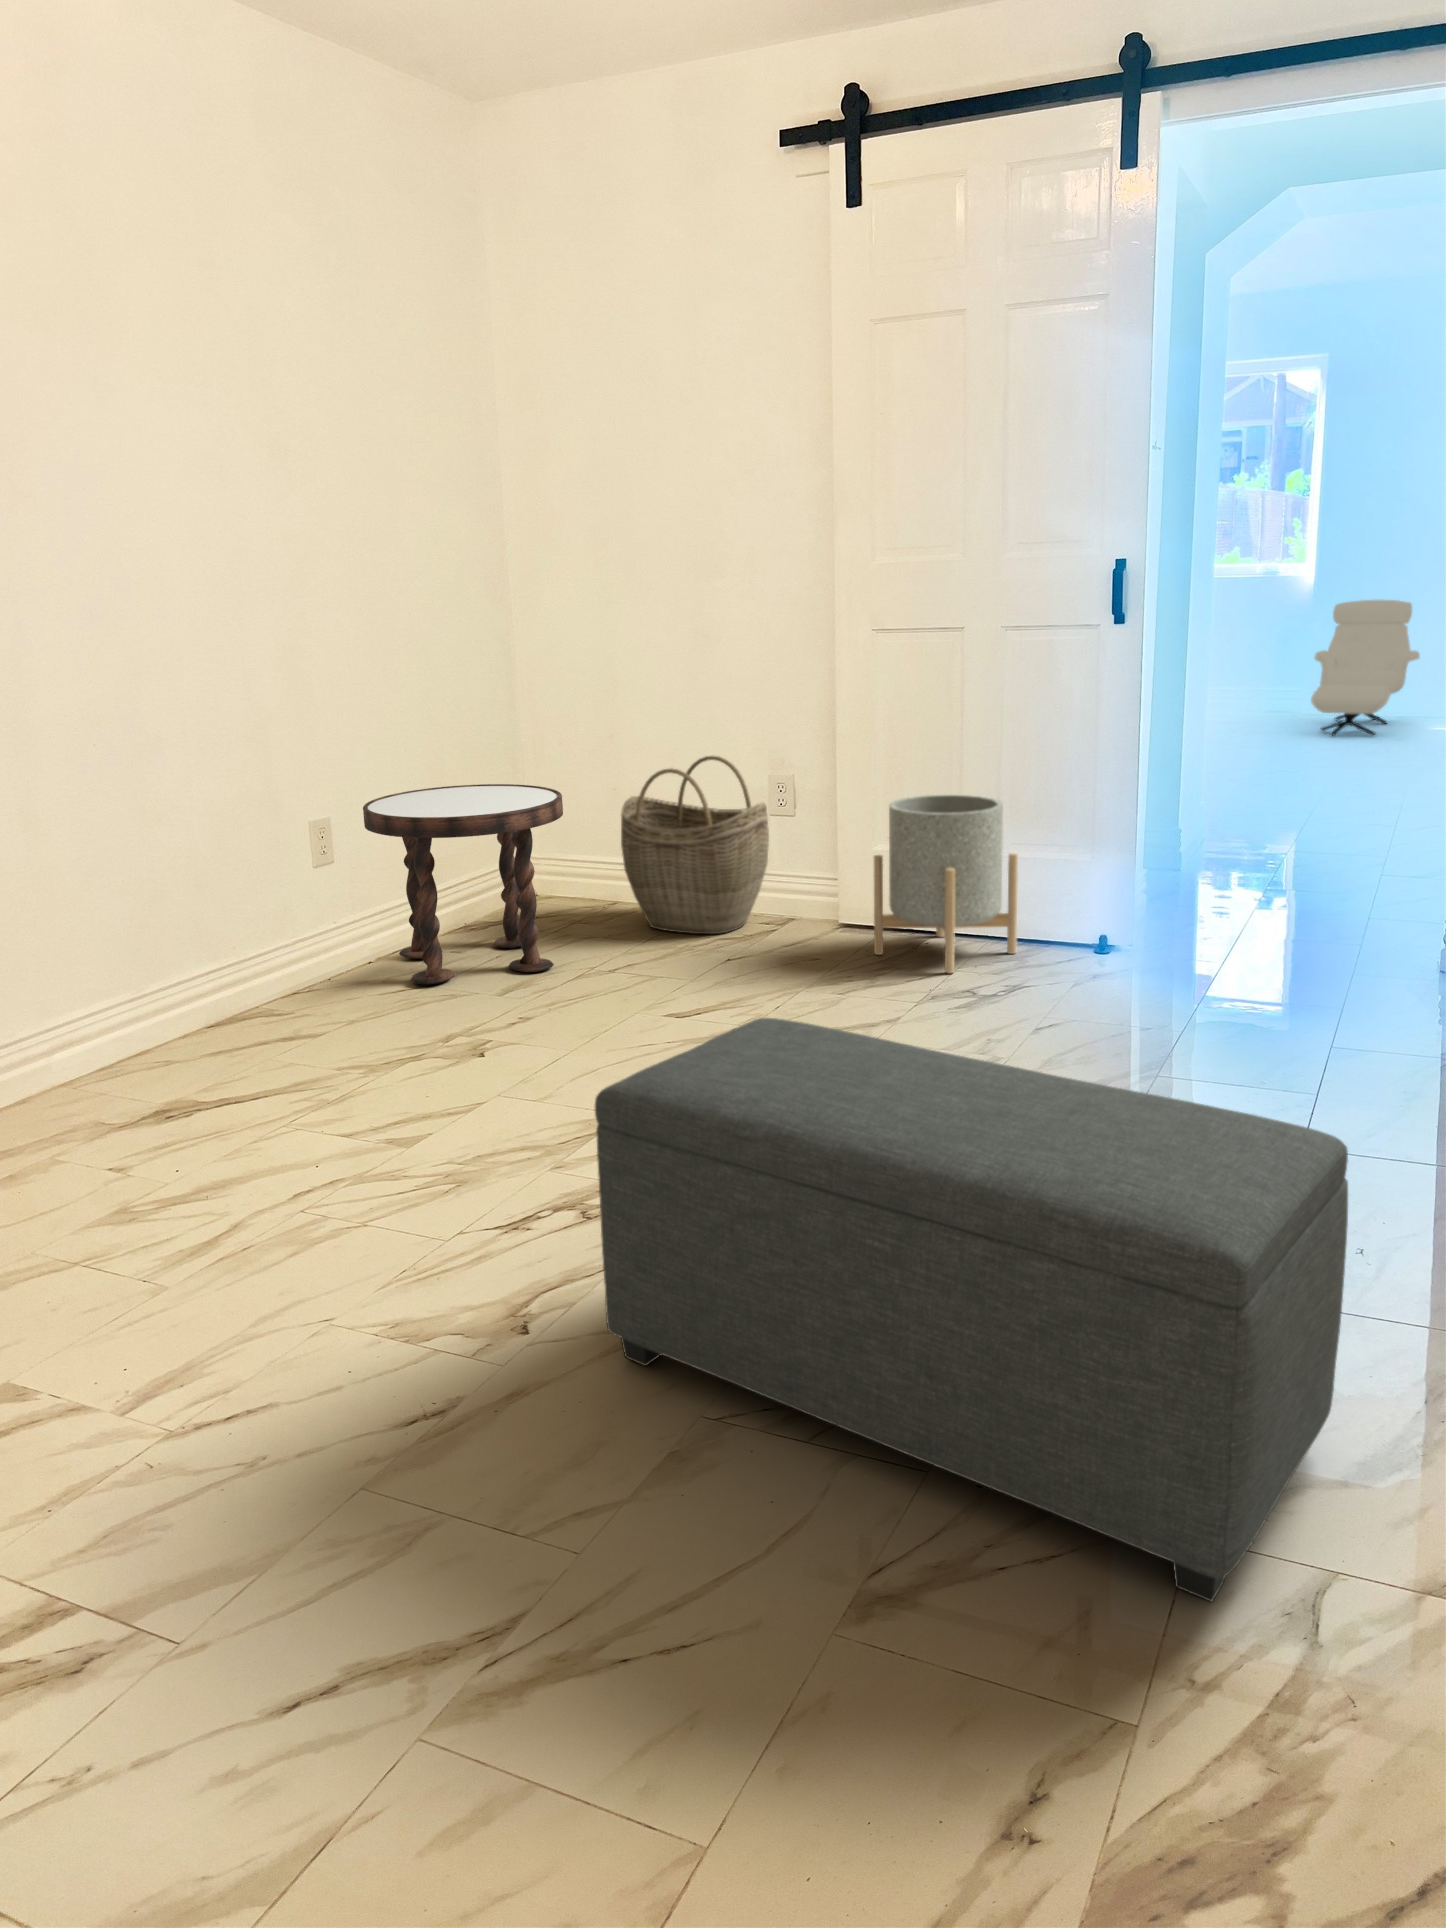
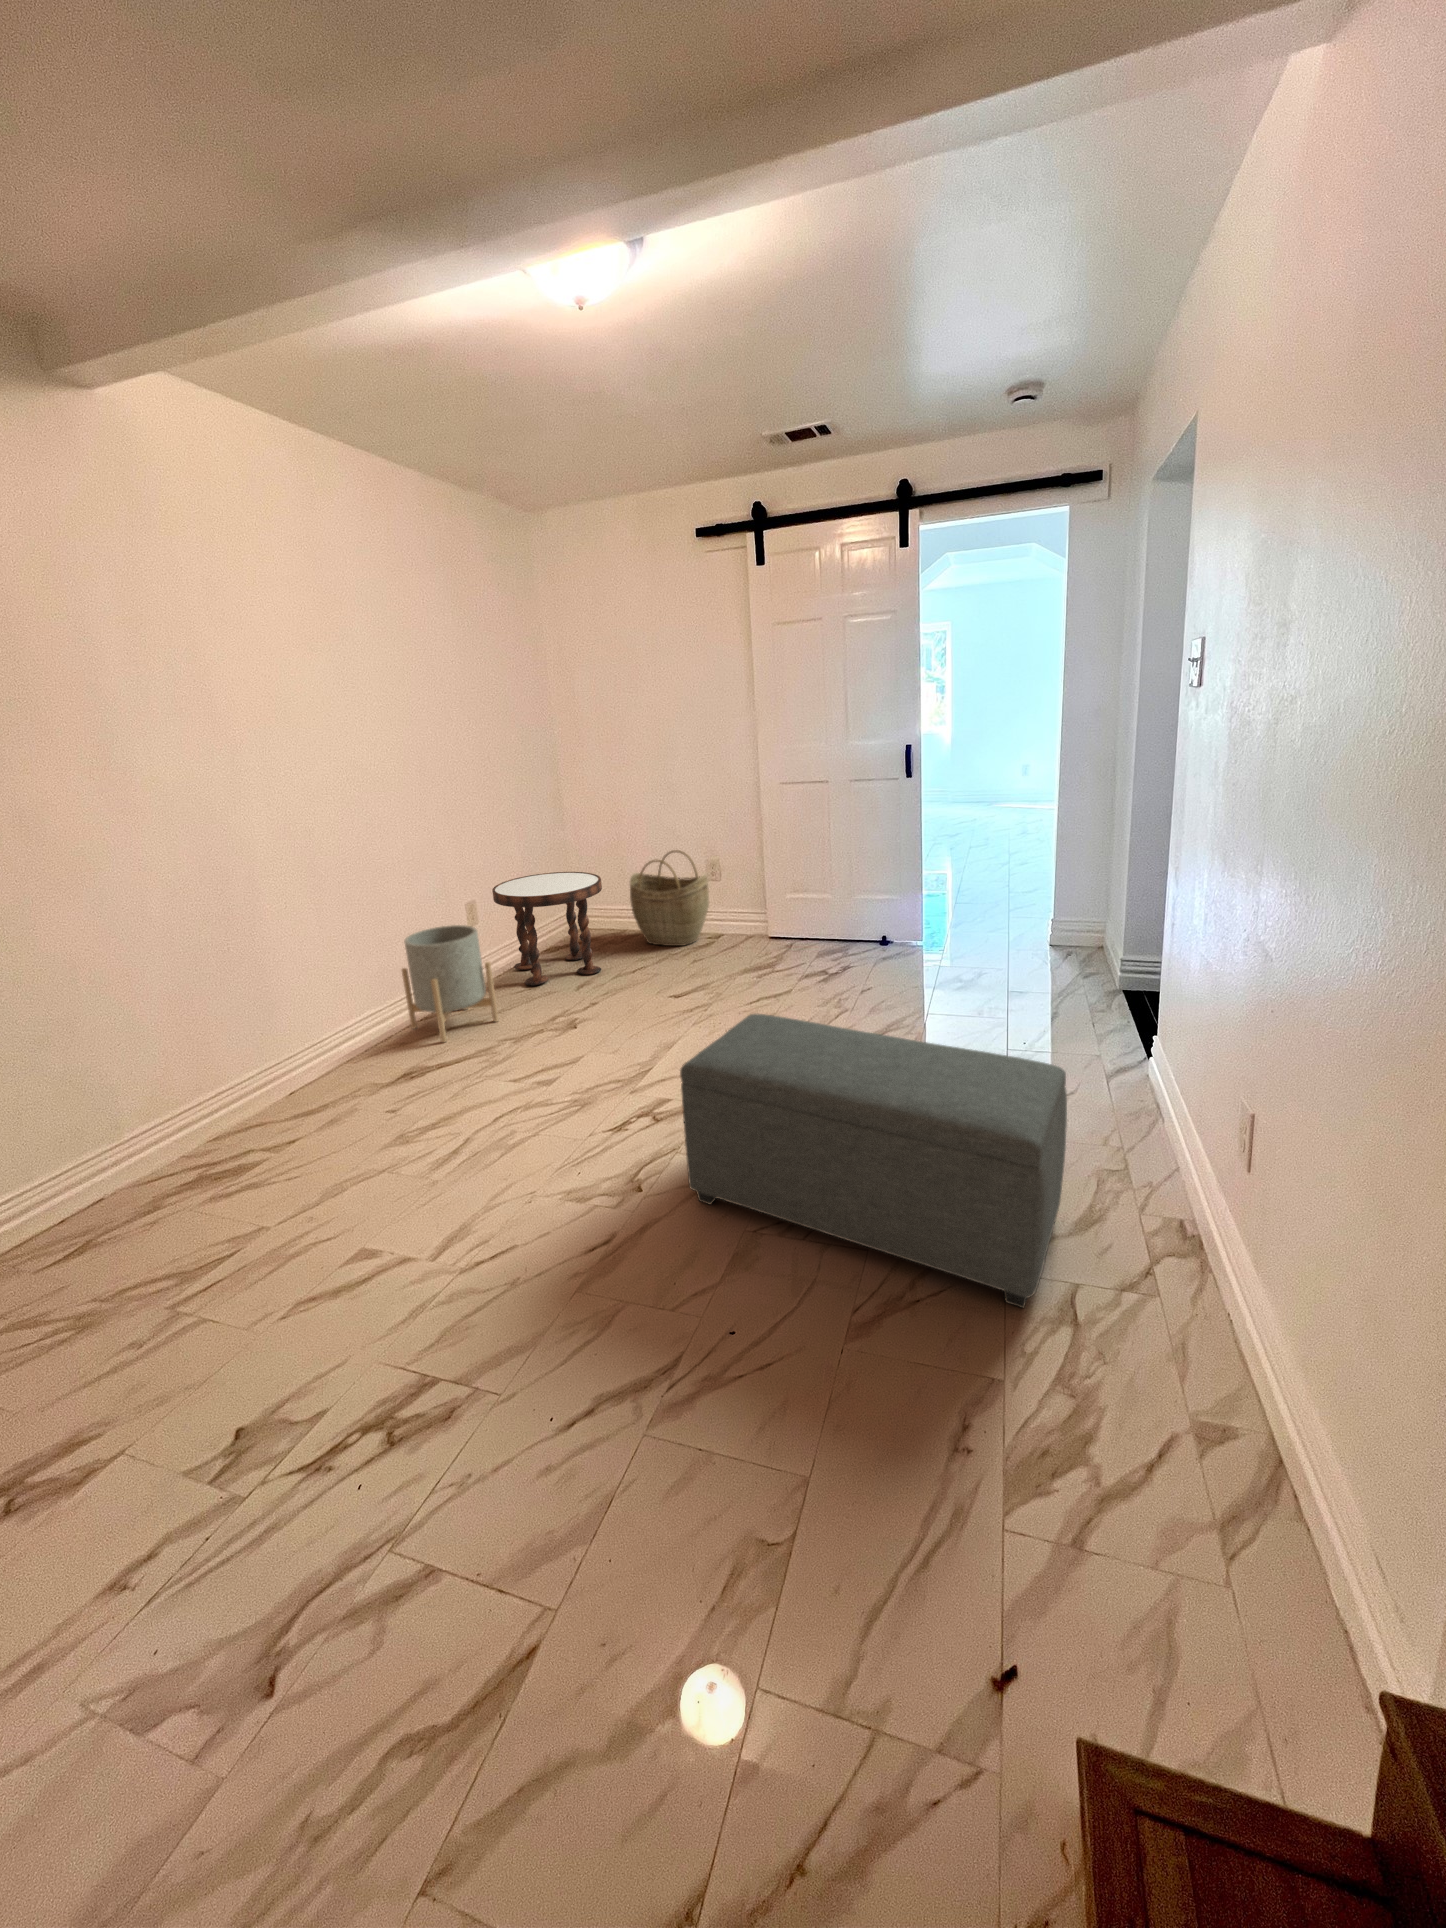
armchair: present [1311,600,1420,736] -> none [959,742,1011,813]
planter: present [874,795,1018,973] -> present [402,925,498,1042]

